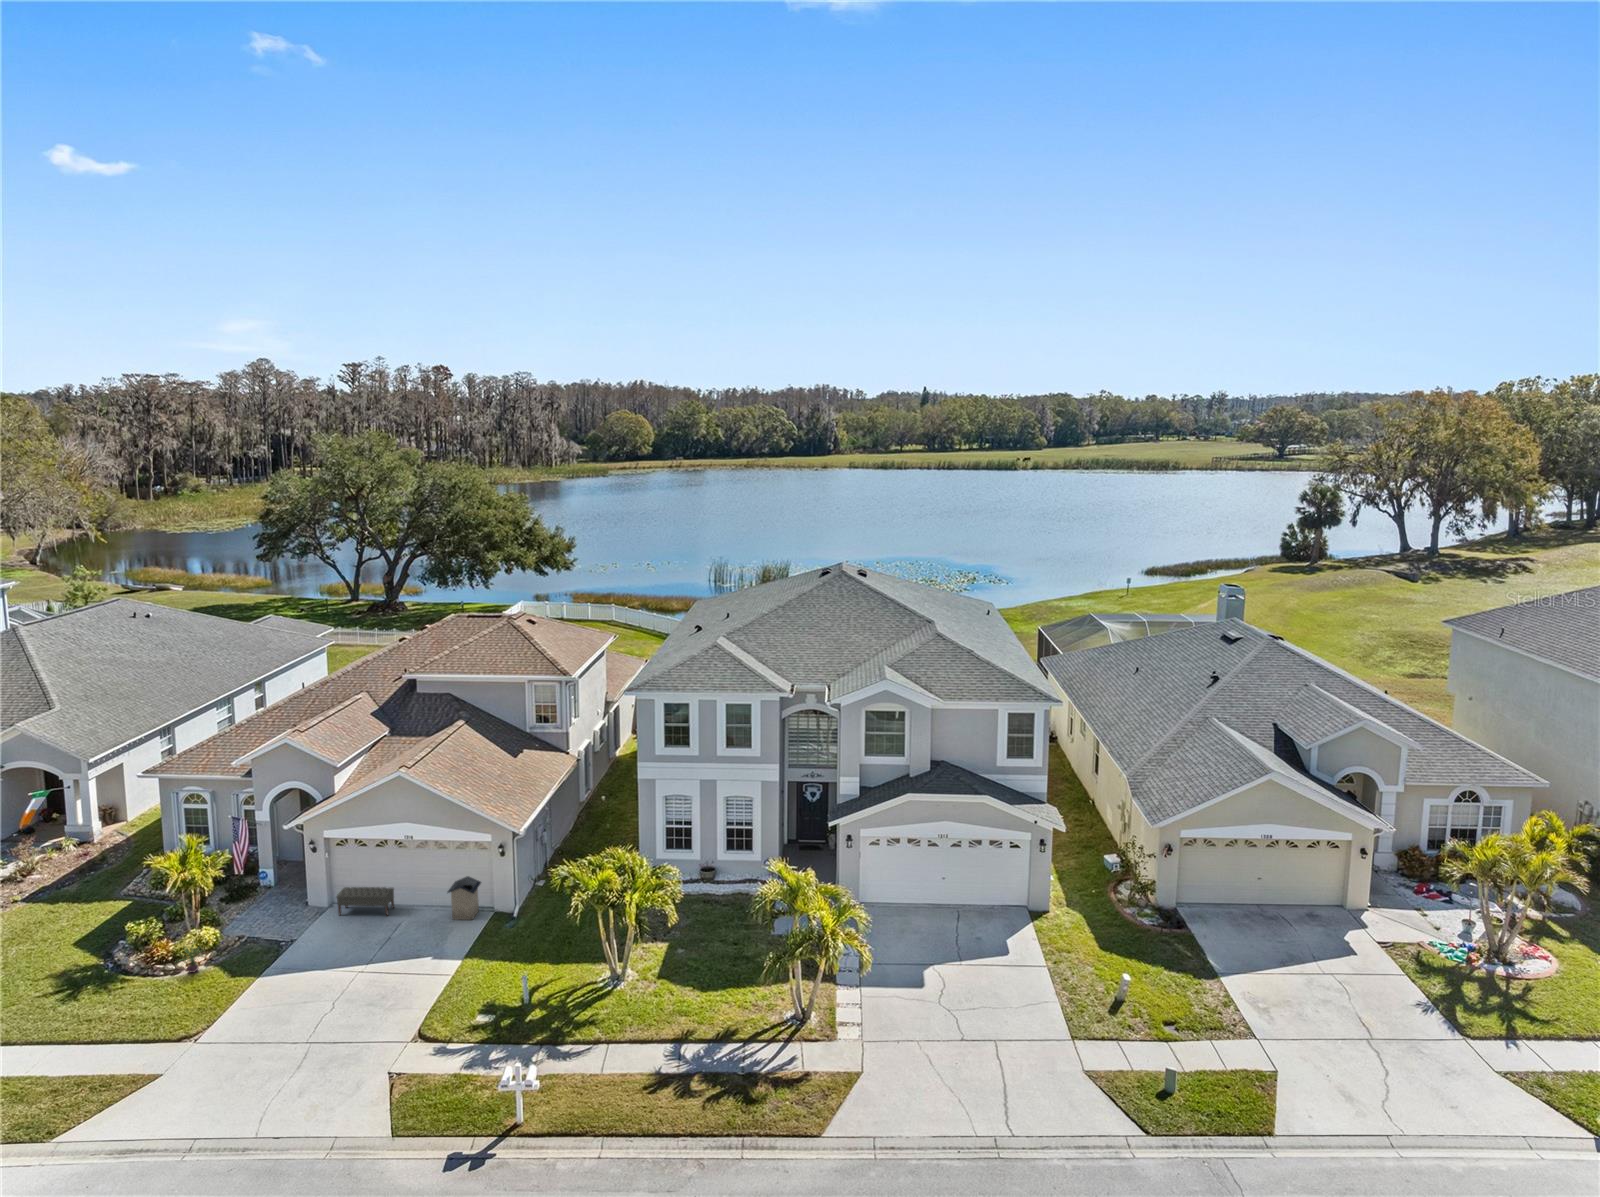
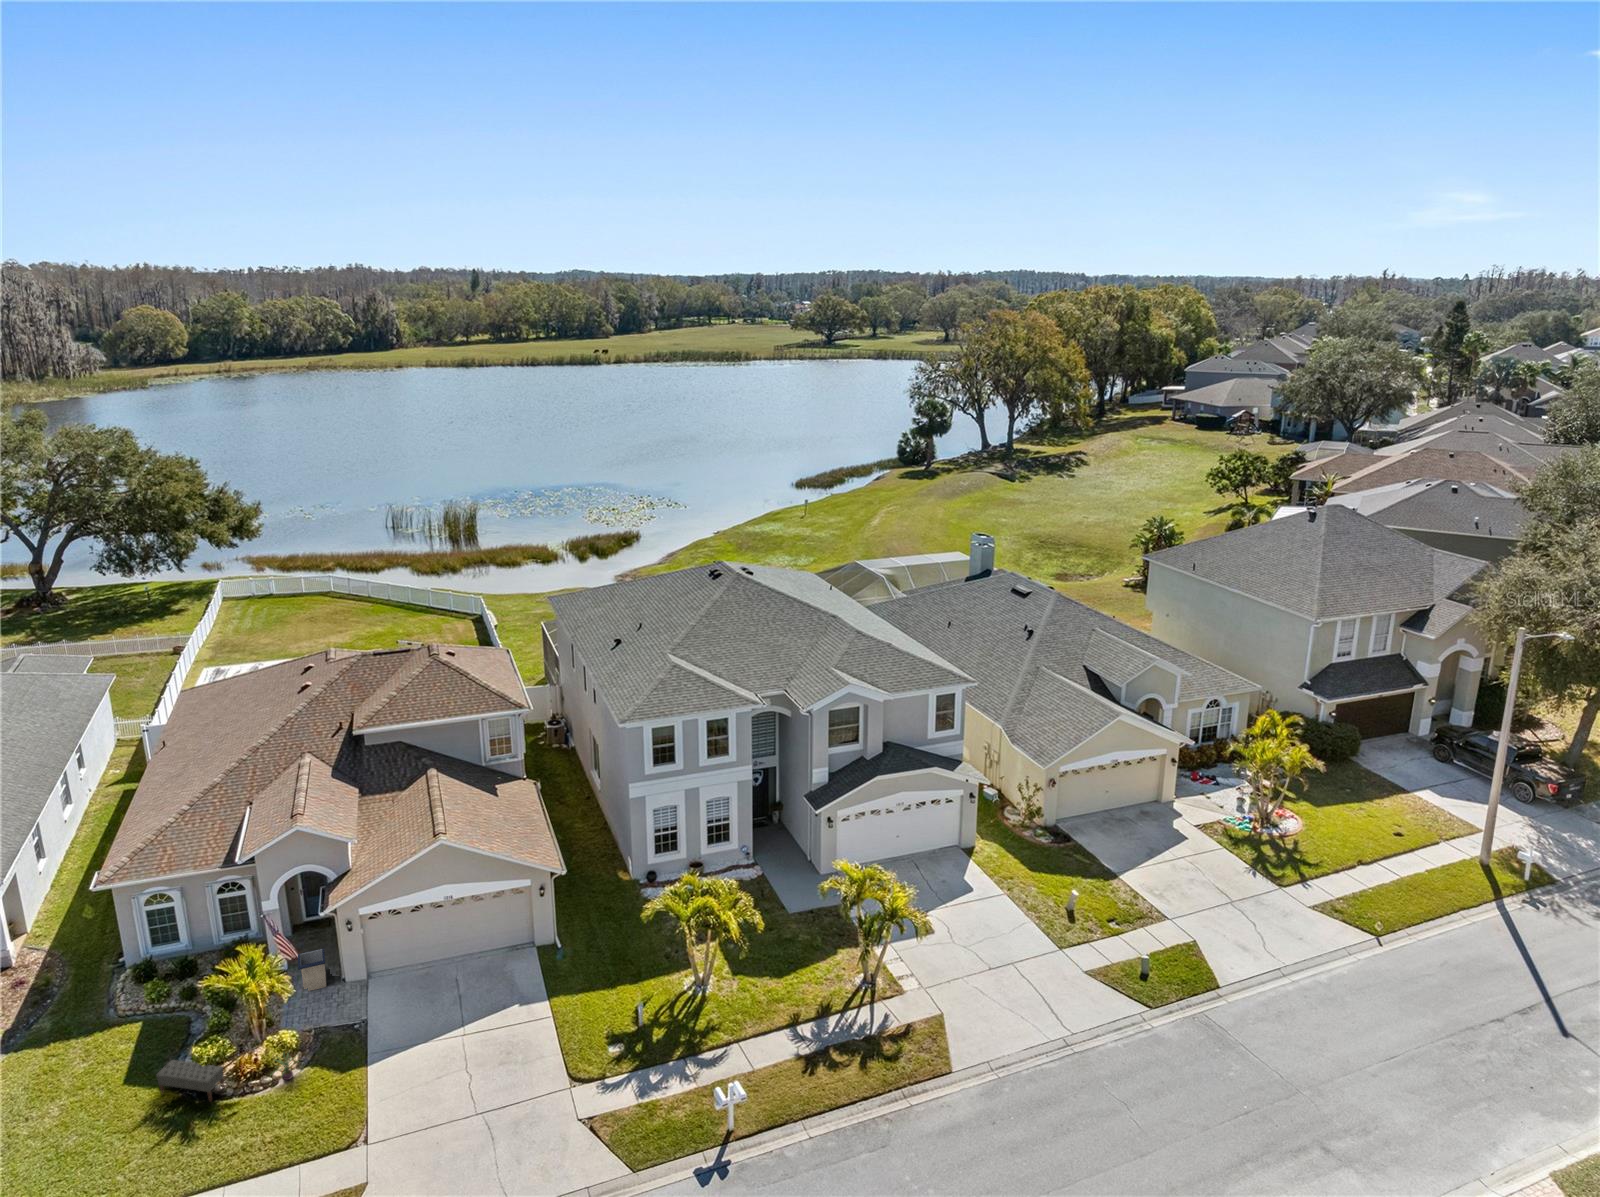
trash can: present [448,876,481,920] -> present [298,948,326,991]
bench: present [337,887,394,915] -> present [156,1060,225,1102]

